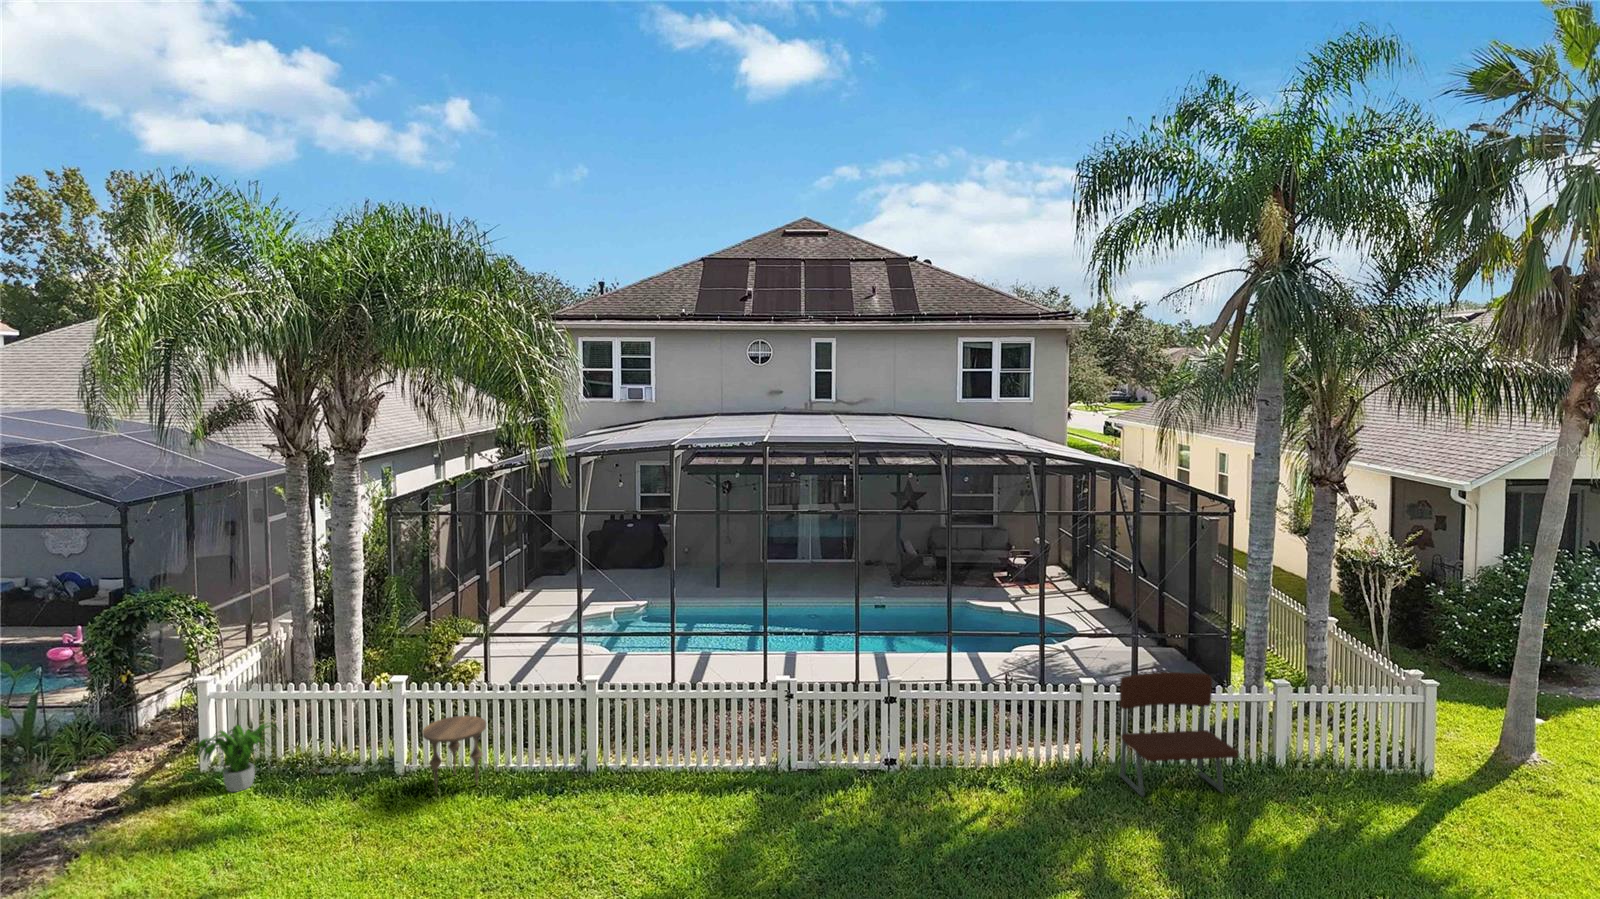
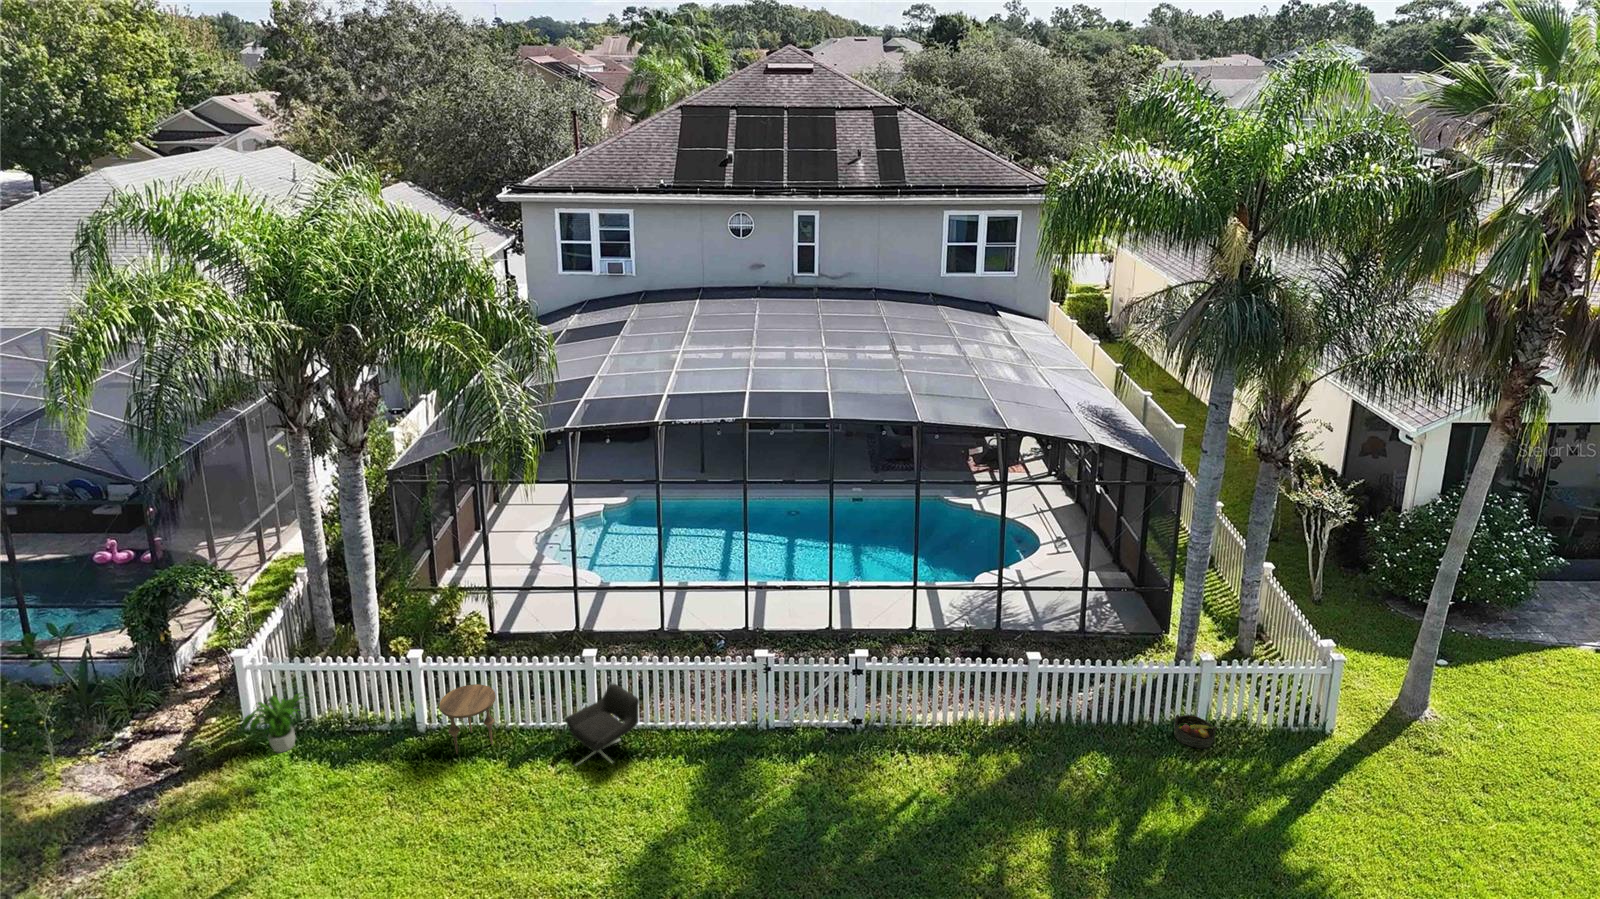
bench: present [1120,672,1239,796] -> none [1056,651,1159,758]
lounge chair: none [562,715,647,804] -> present [565,684,639,766]
basket: none [1253,753,1303,789] -> present [1174,714,1217,749]

